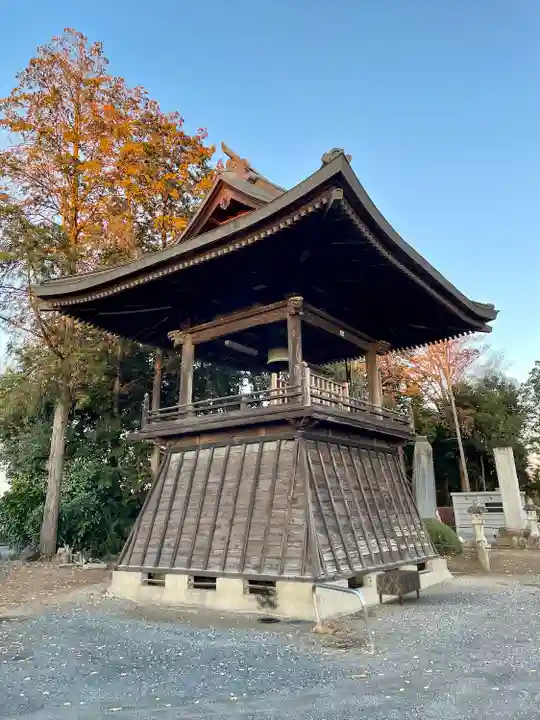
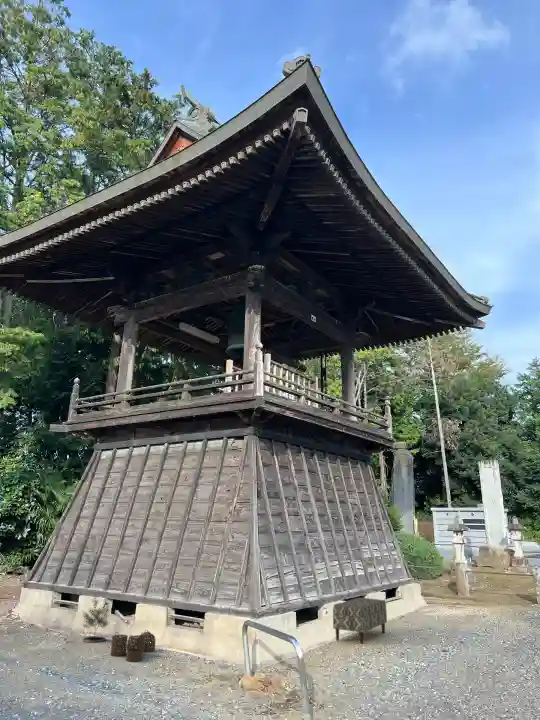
potted tree: present [255,583,278,623] -> present [83,598,109,642]
woven basket: none [202,598,235,621] -> present [111,631,155,661]

